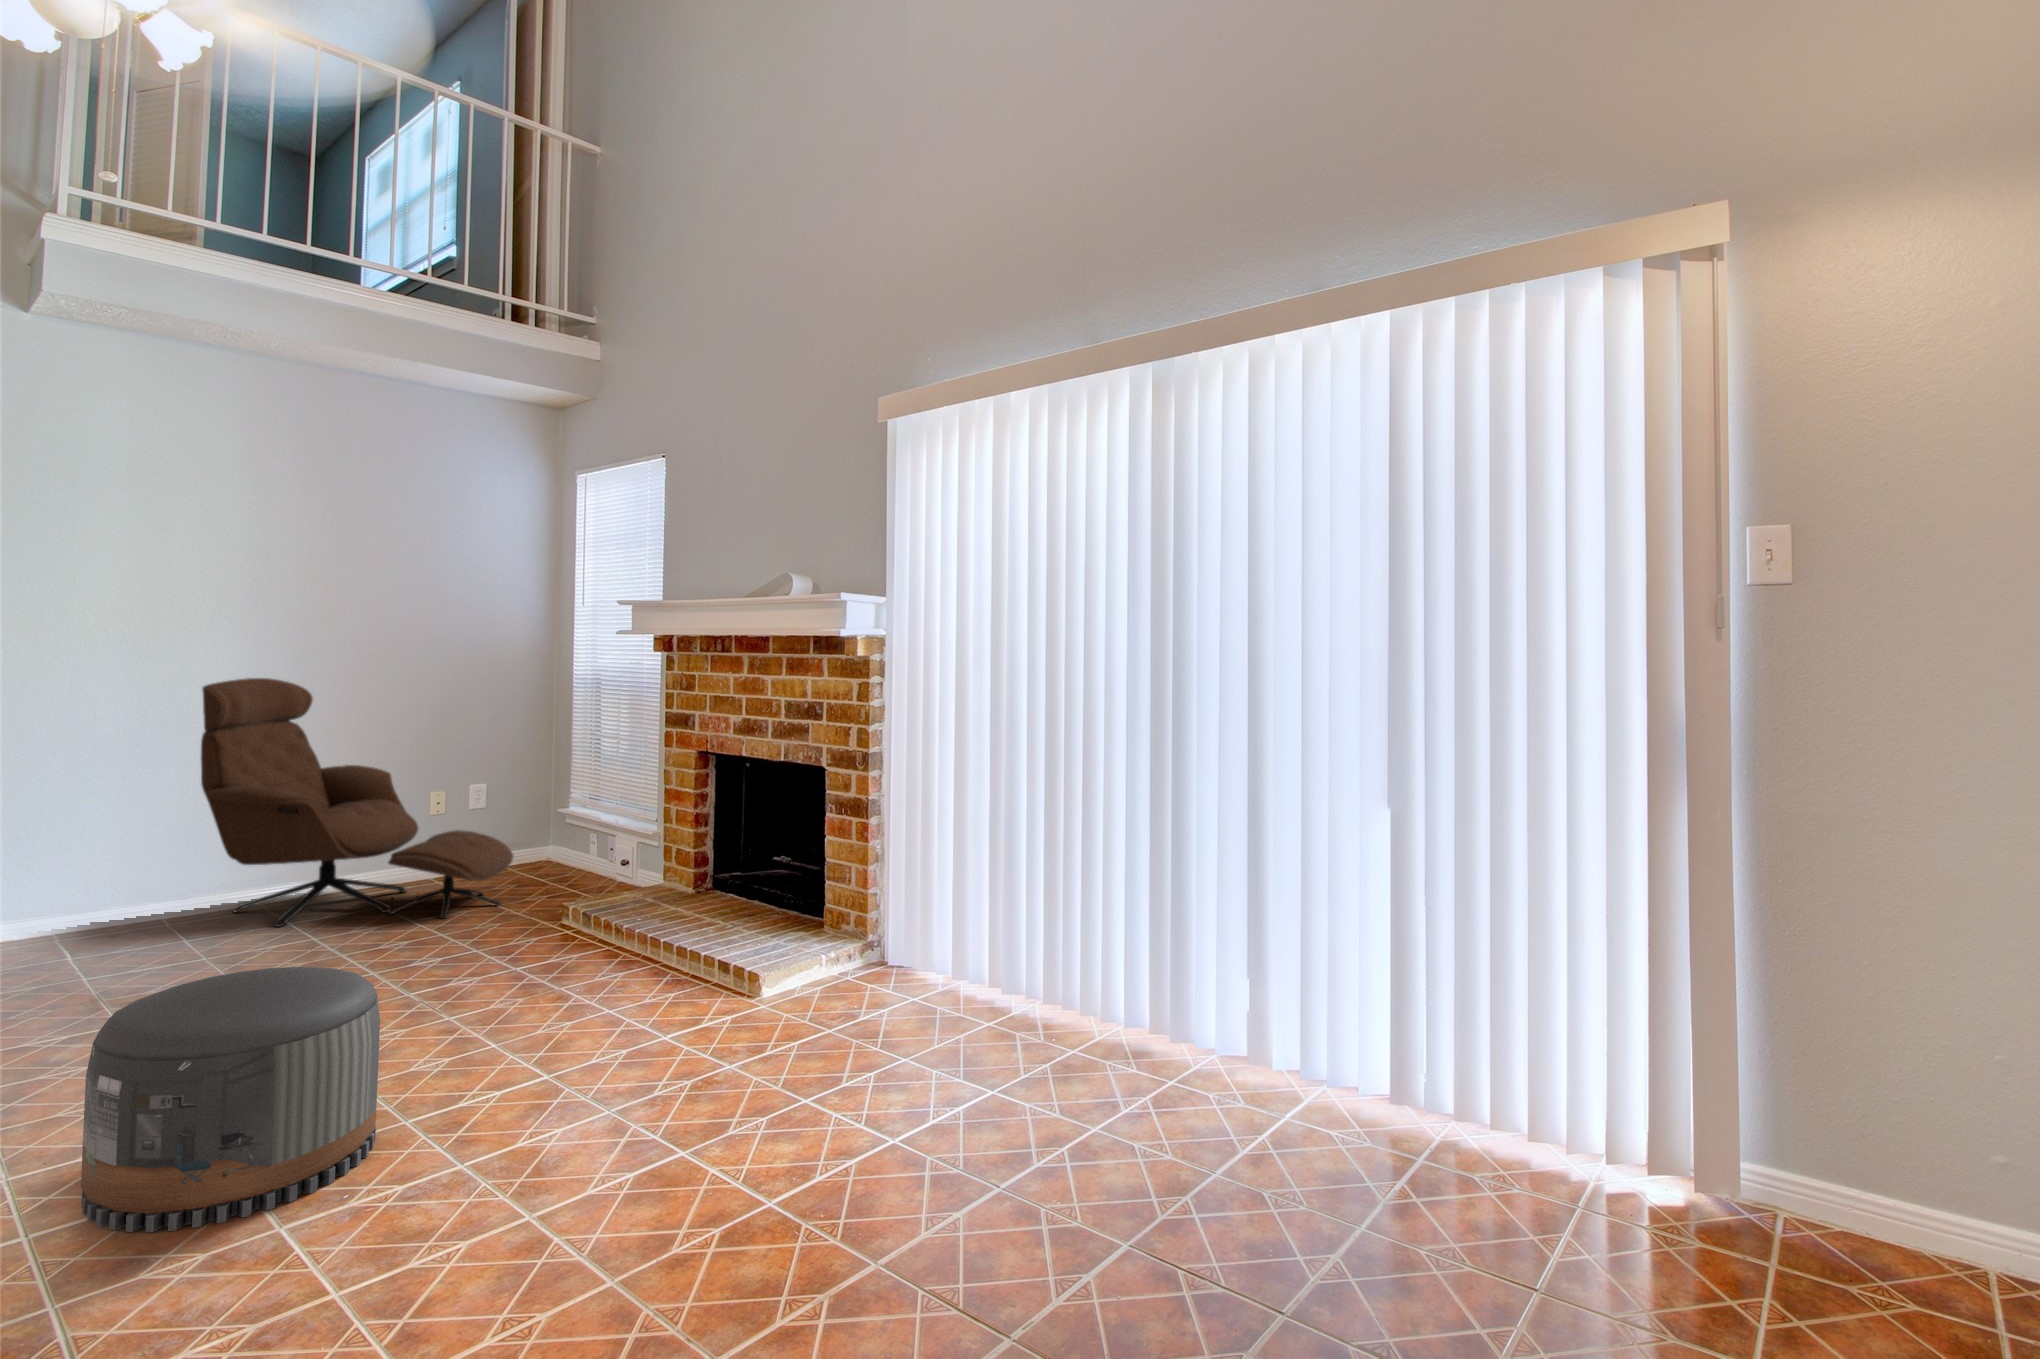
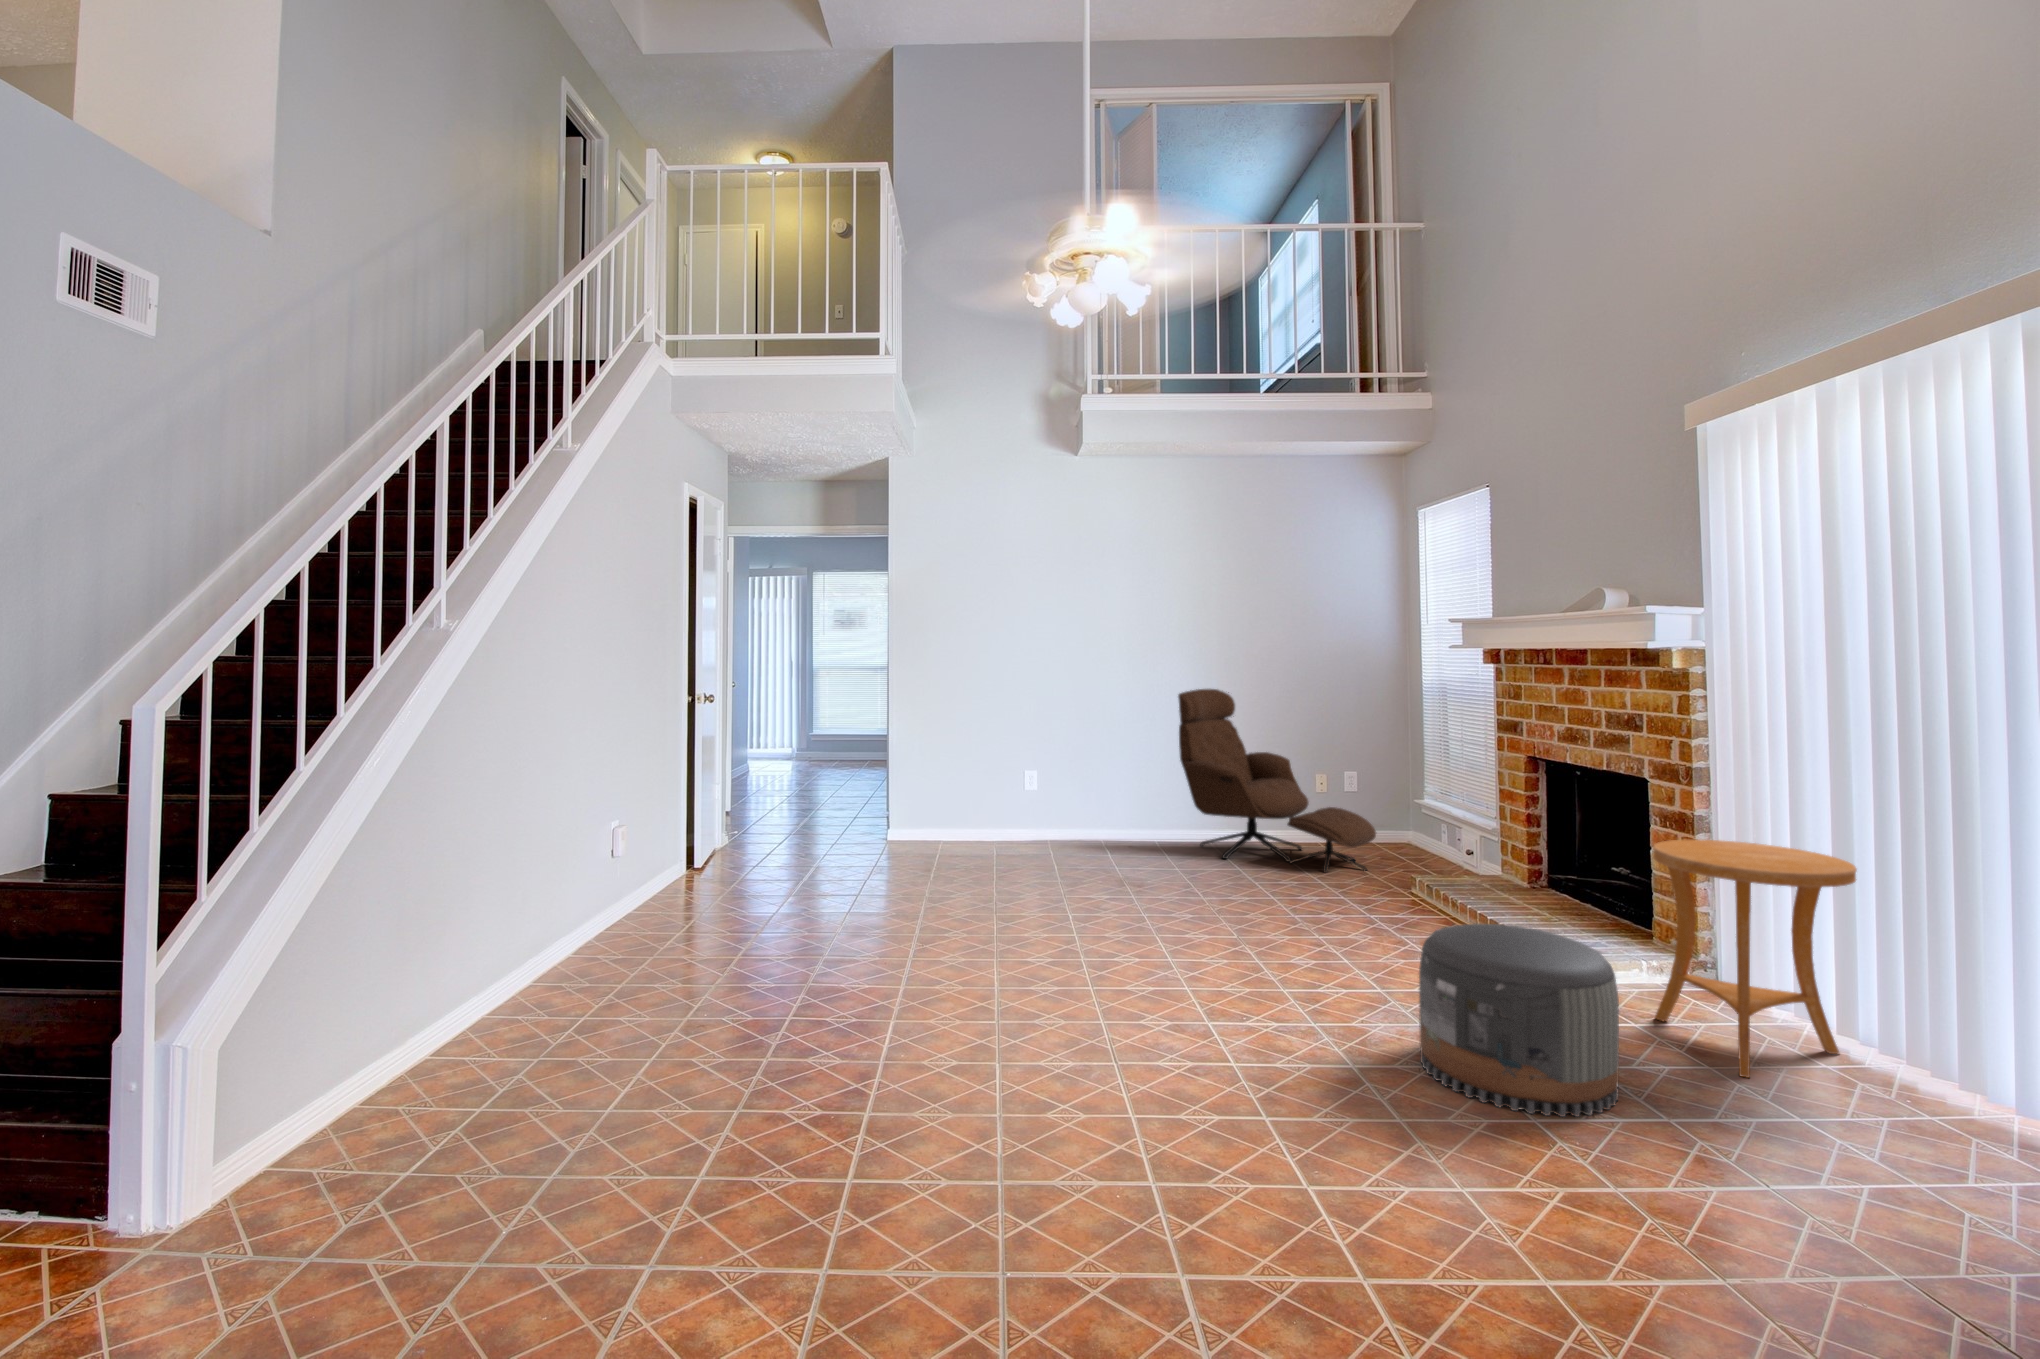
side table: none [842,824,1008,1059] -> present [1653,840,1857,1078]
pouf: present [81,967,380,1232] -> present [1419,924,1619,1117]

